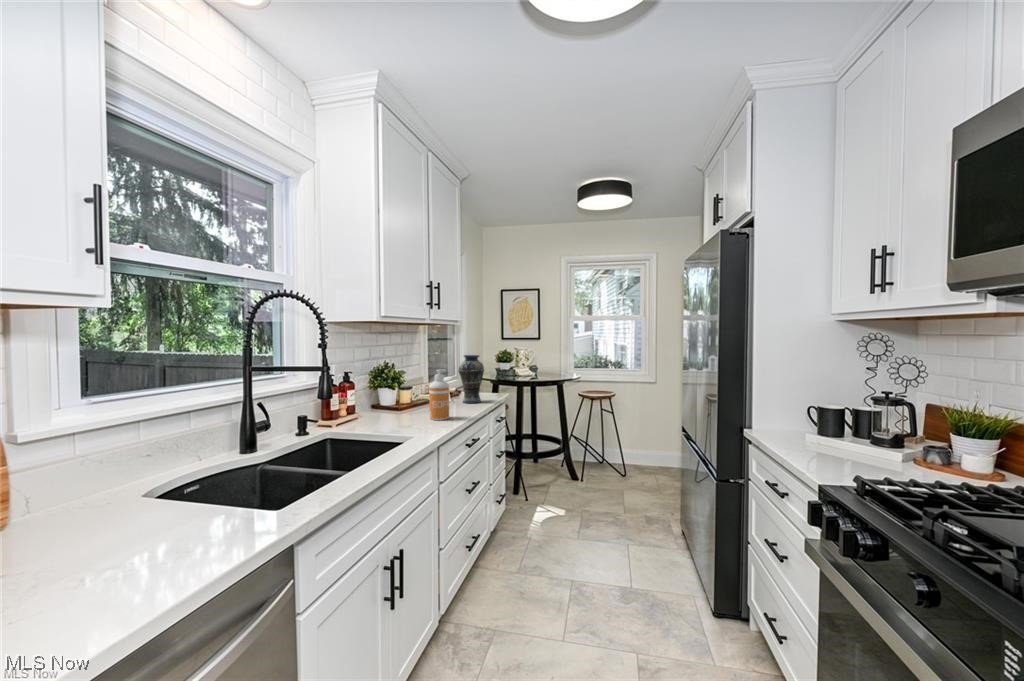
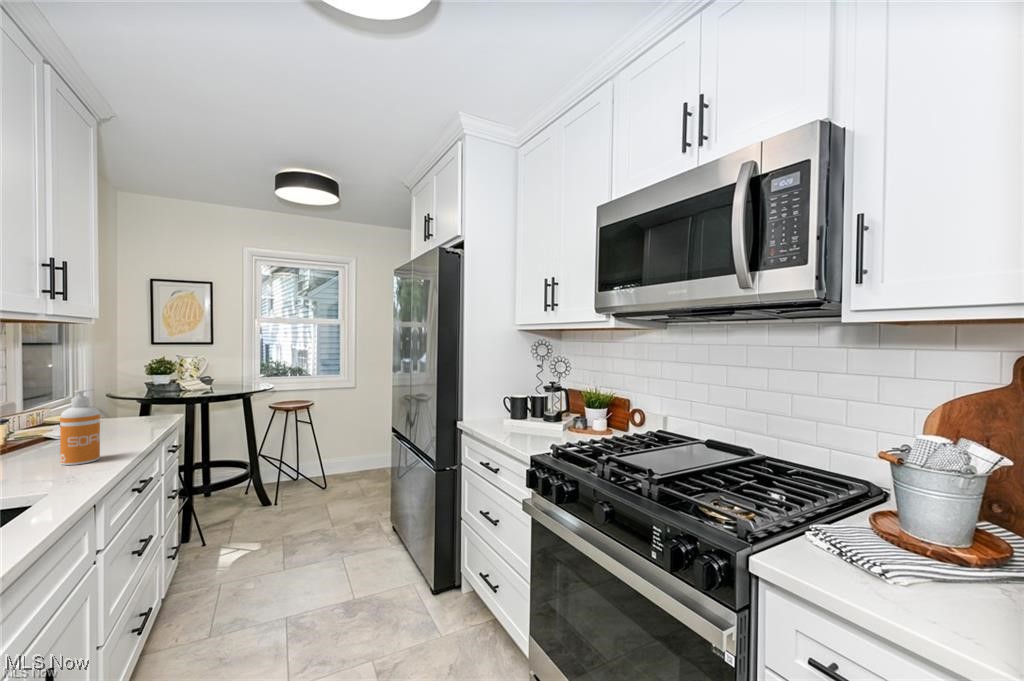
vase: present [458,355,484,403] -> none [101,366,149,434]

